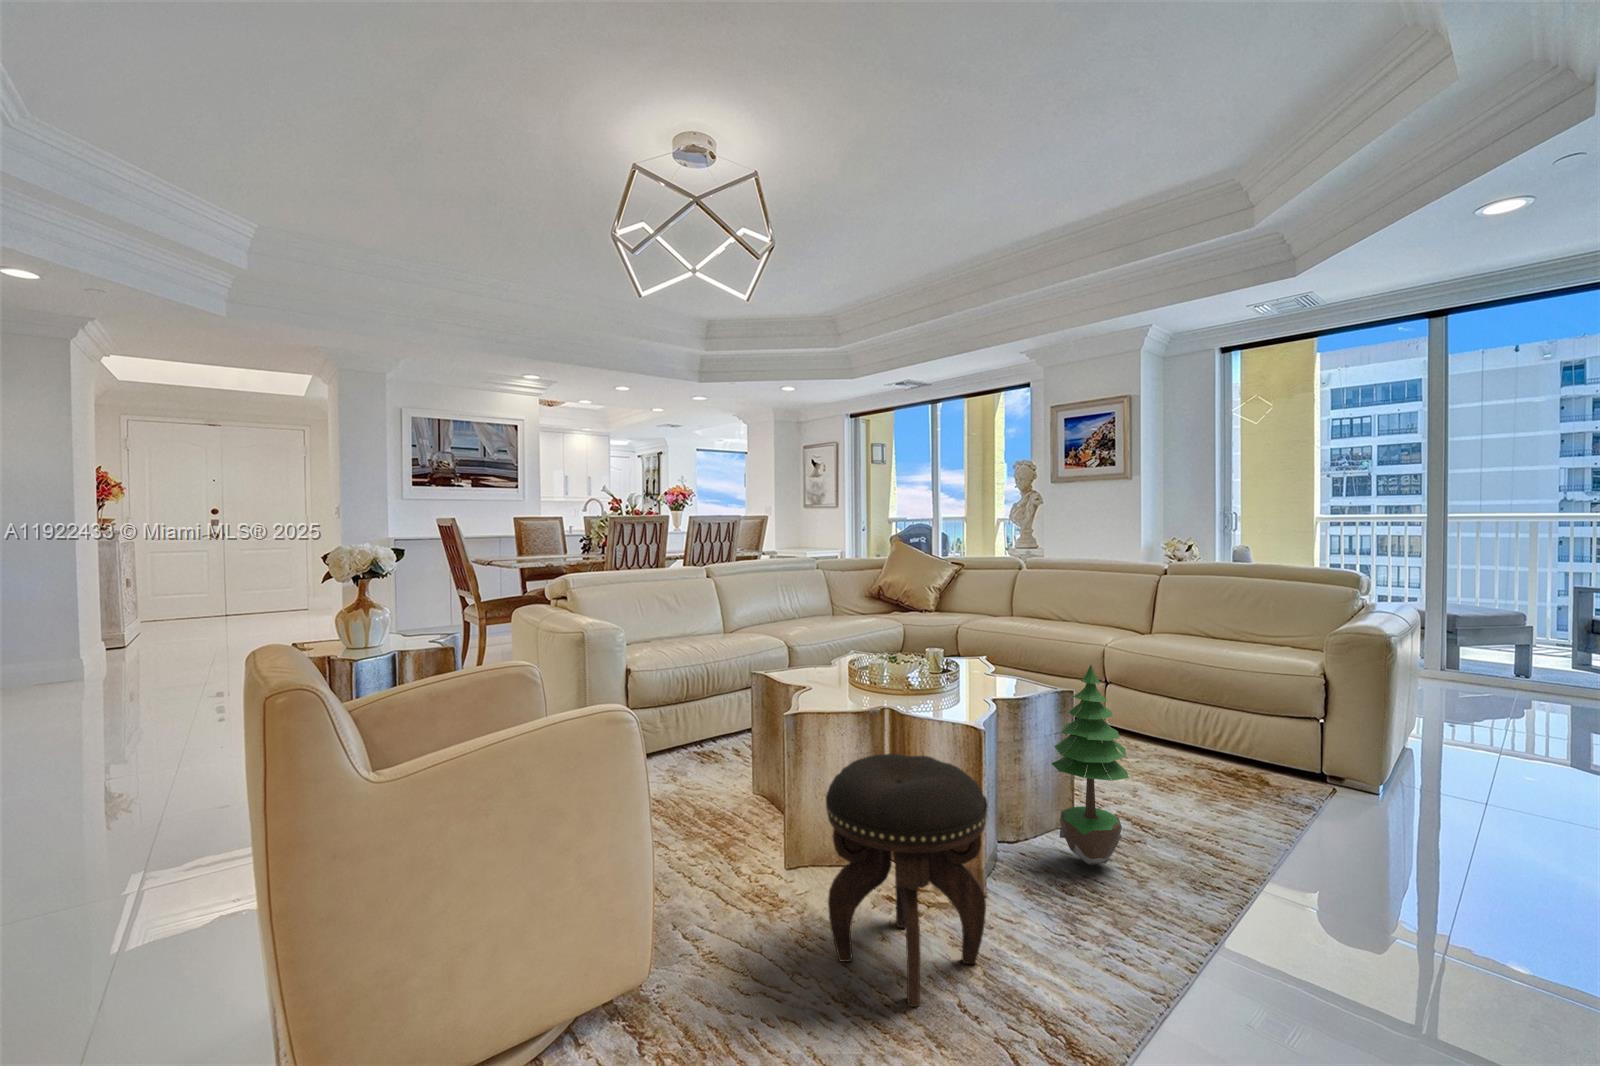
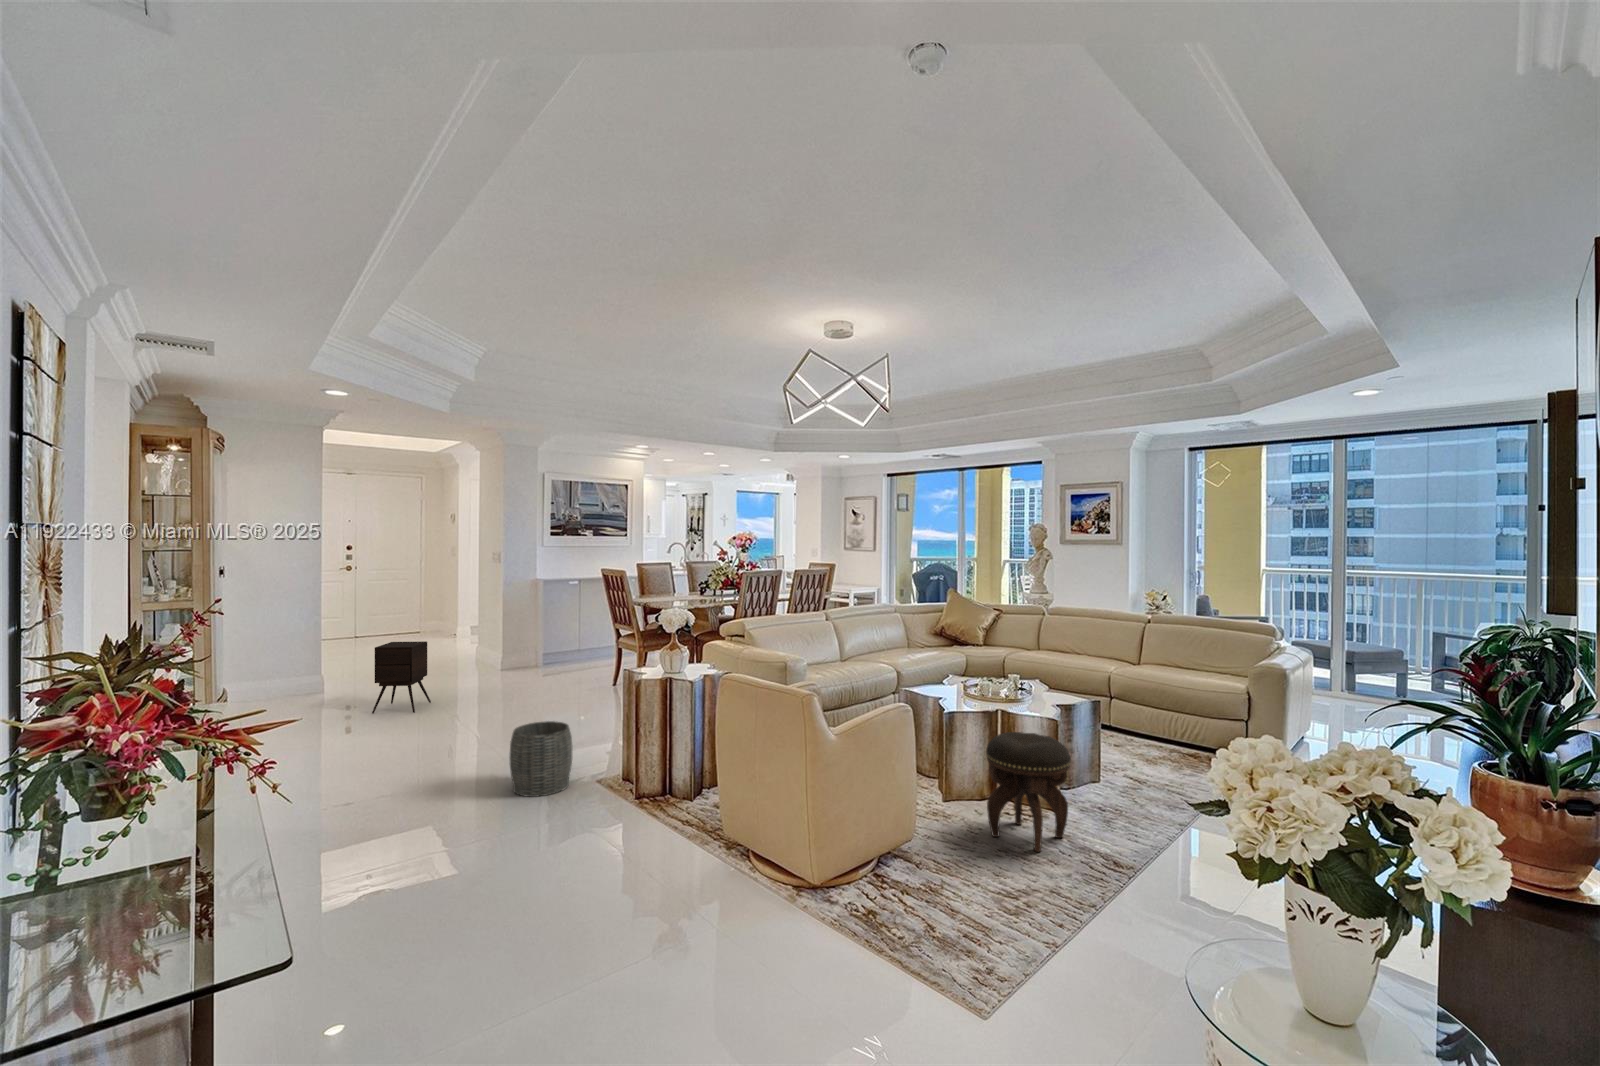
side table: none [78,615,180,714] -> present [372,641,431,713]
potted tree: present [1051,665,1129,866] -> none [1091,685,1136,800]
woven basket: none [64,732,198,862] -> present [510,721,572,797]

